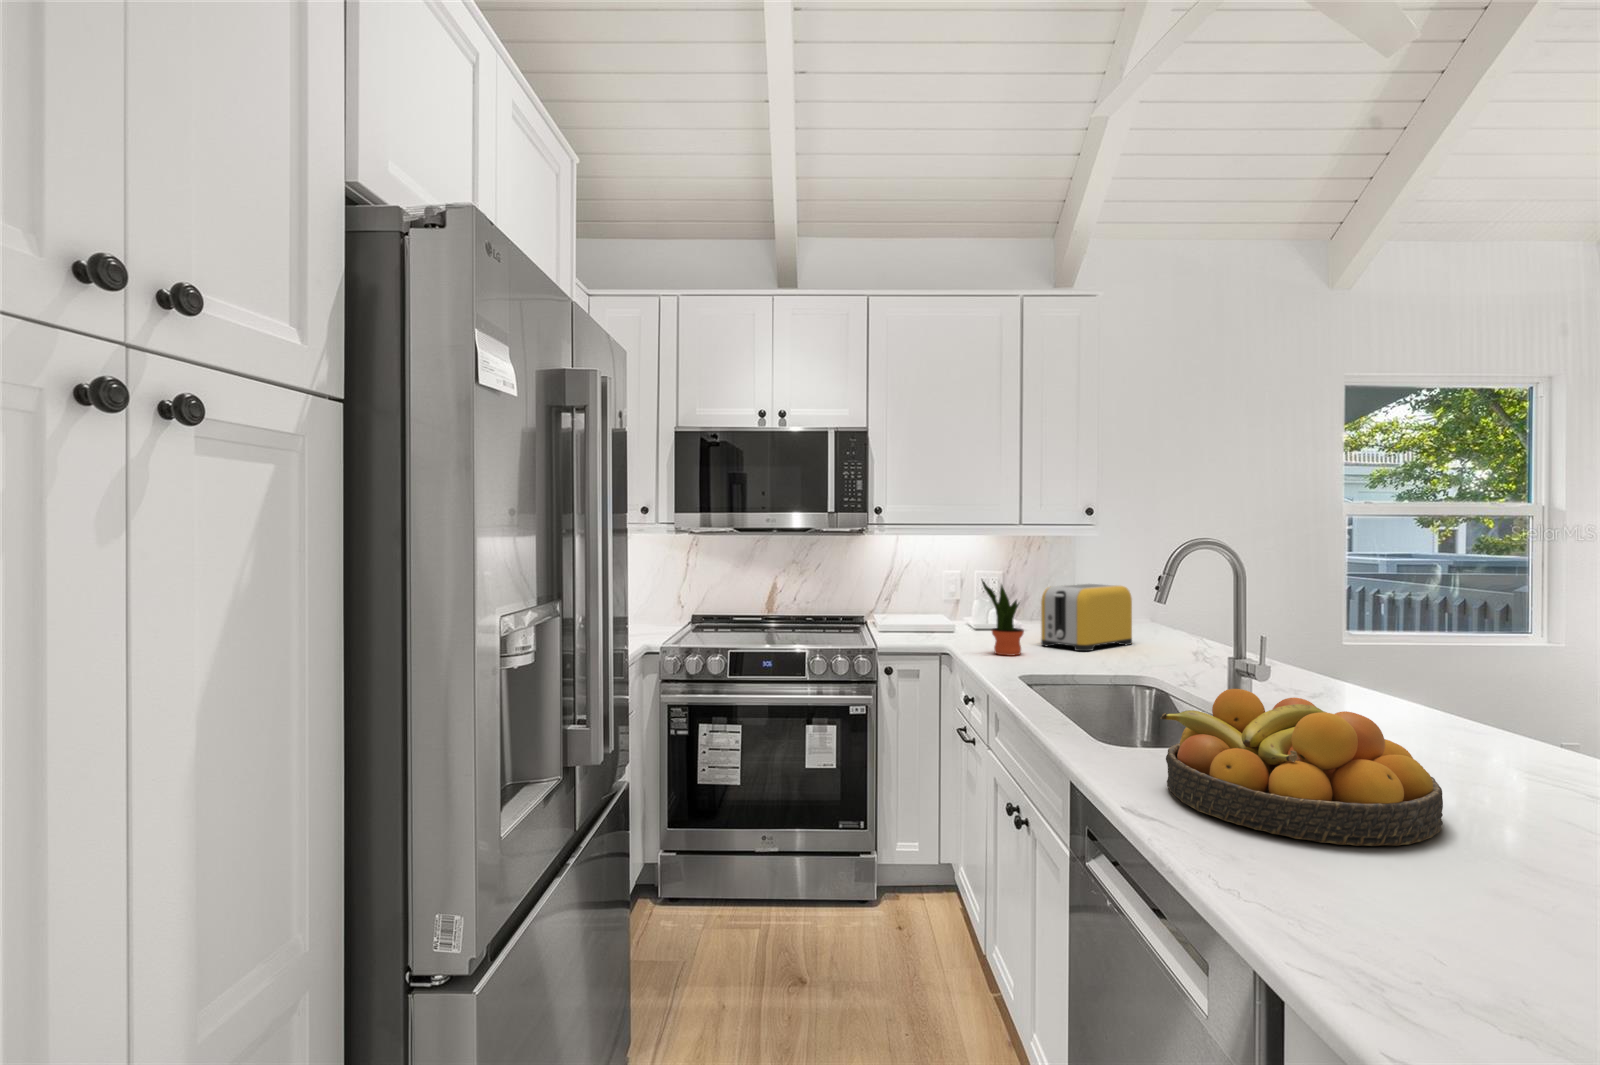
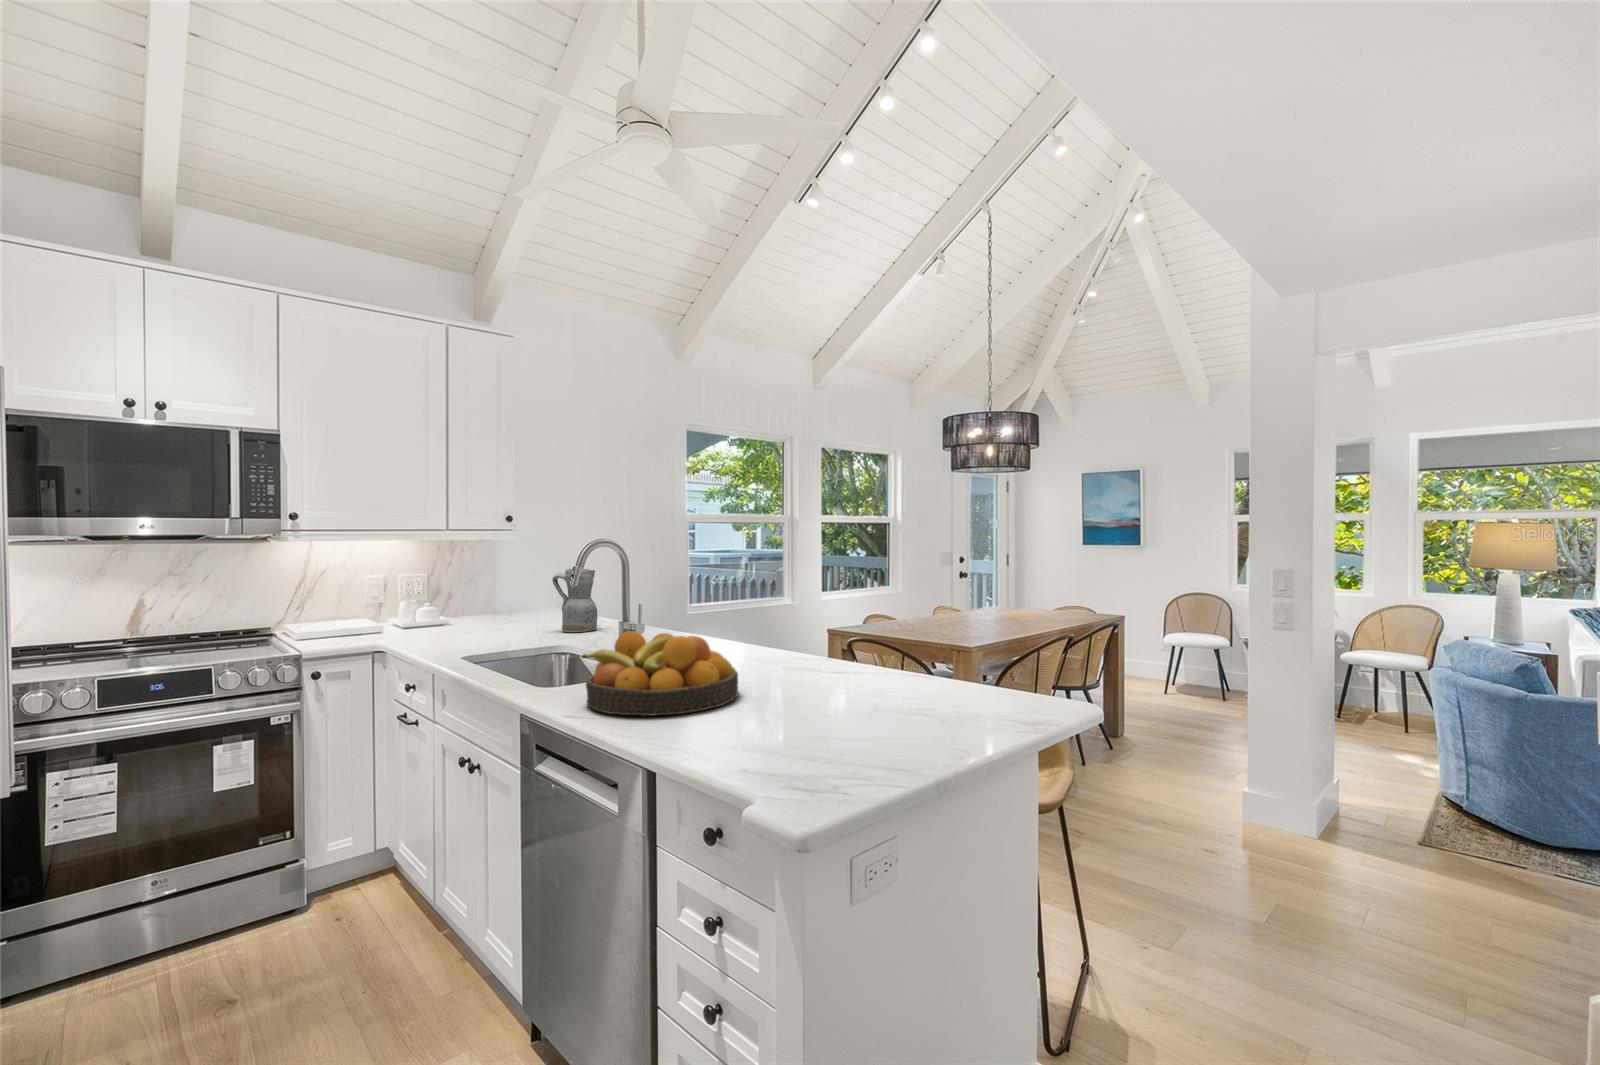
ceramic pitcher: none [1136,578,1196,661] -> present [552,569,597,632]
potted plant: present [982,581,1024,656] -> none [416,577,458,644]
toaster: present [1041,584,1132,651] -> none [472,578,549,633]

